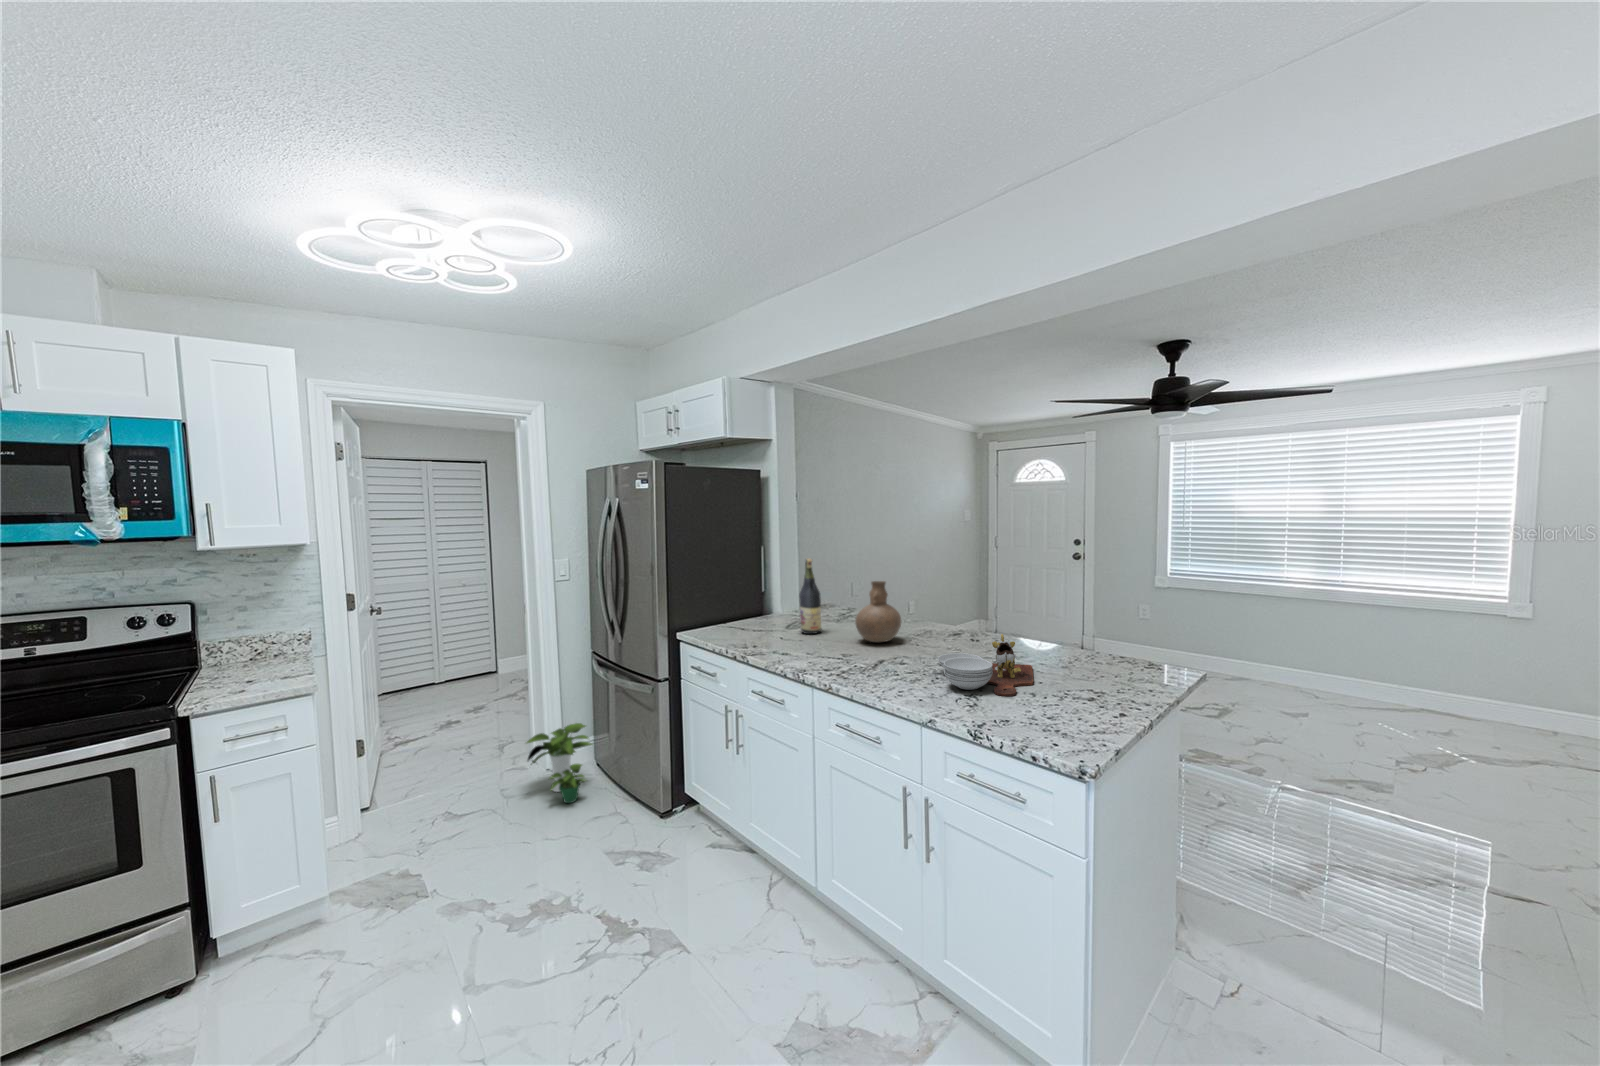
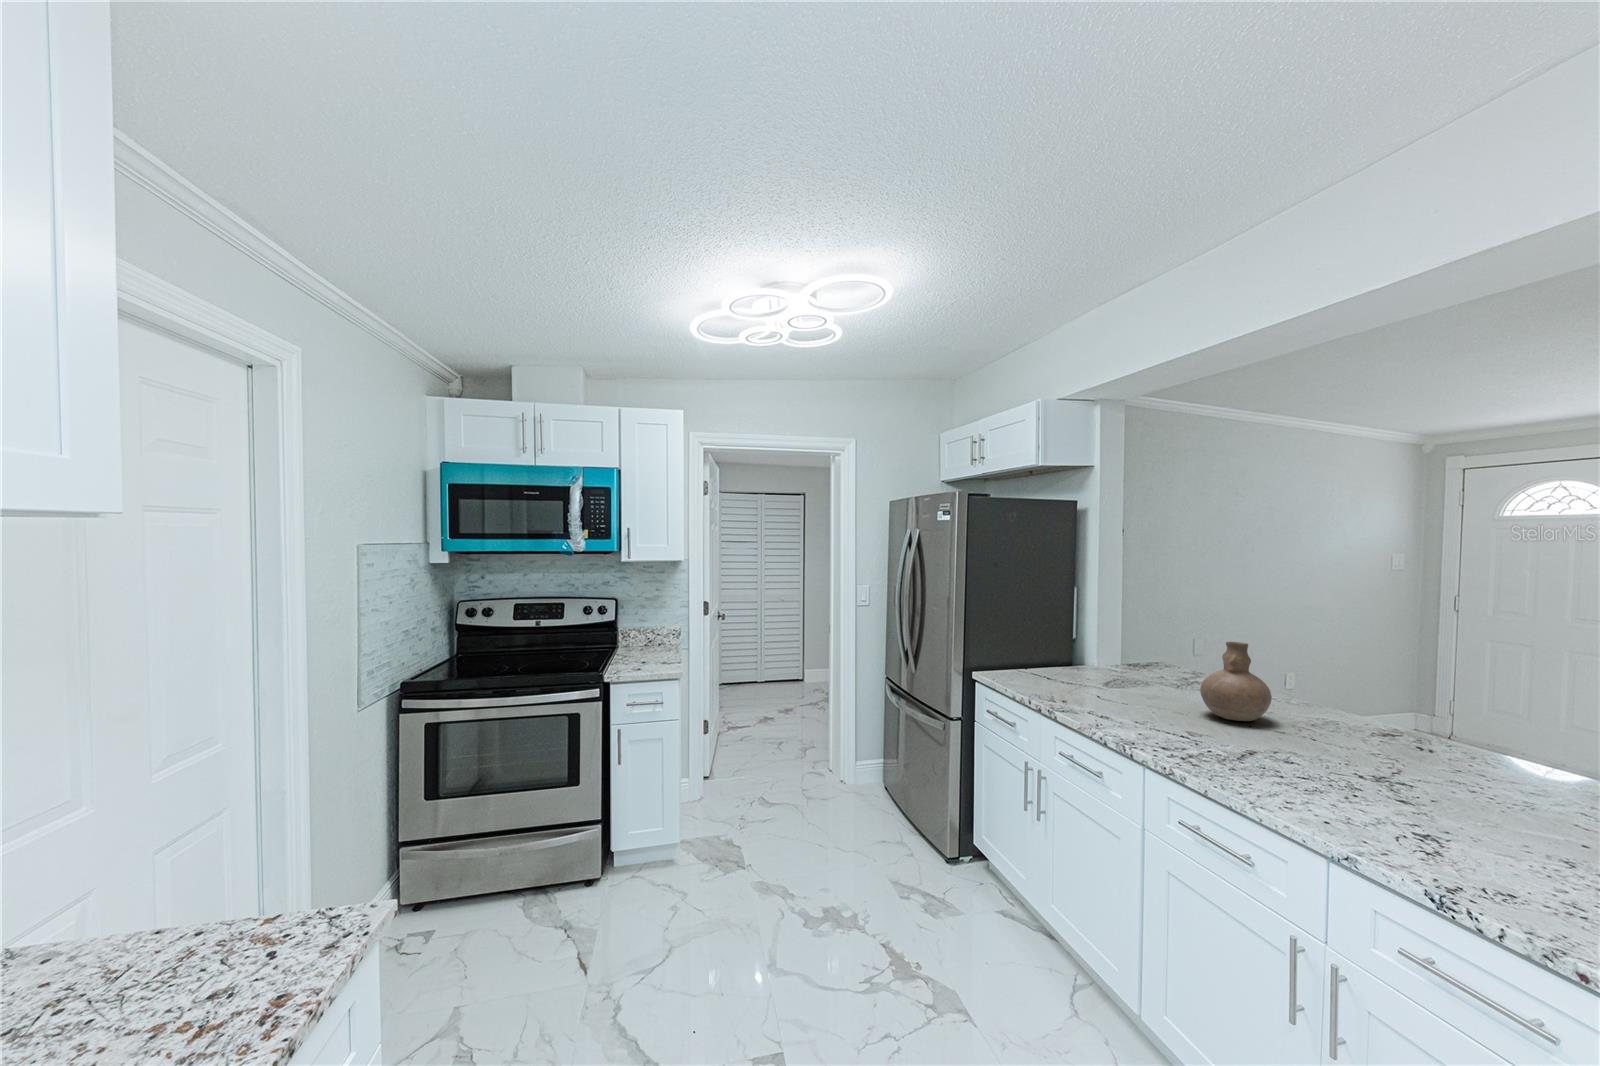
wine bottle: present [799,558,822,634] -> none [1121,606,1149,695]
cutting board: present [938,634,1033,696] -> none [1346,745,1549,851]
potted plant: present [527,723,592,803] -> none [822,745,884,823]

